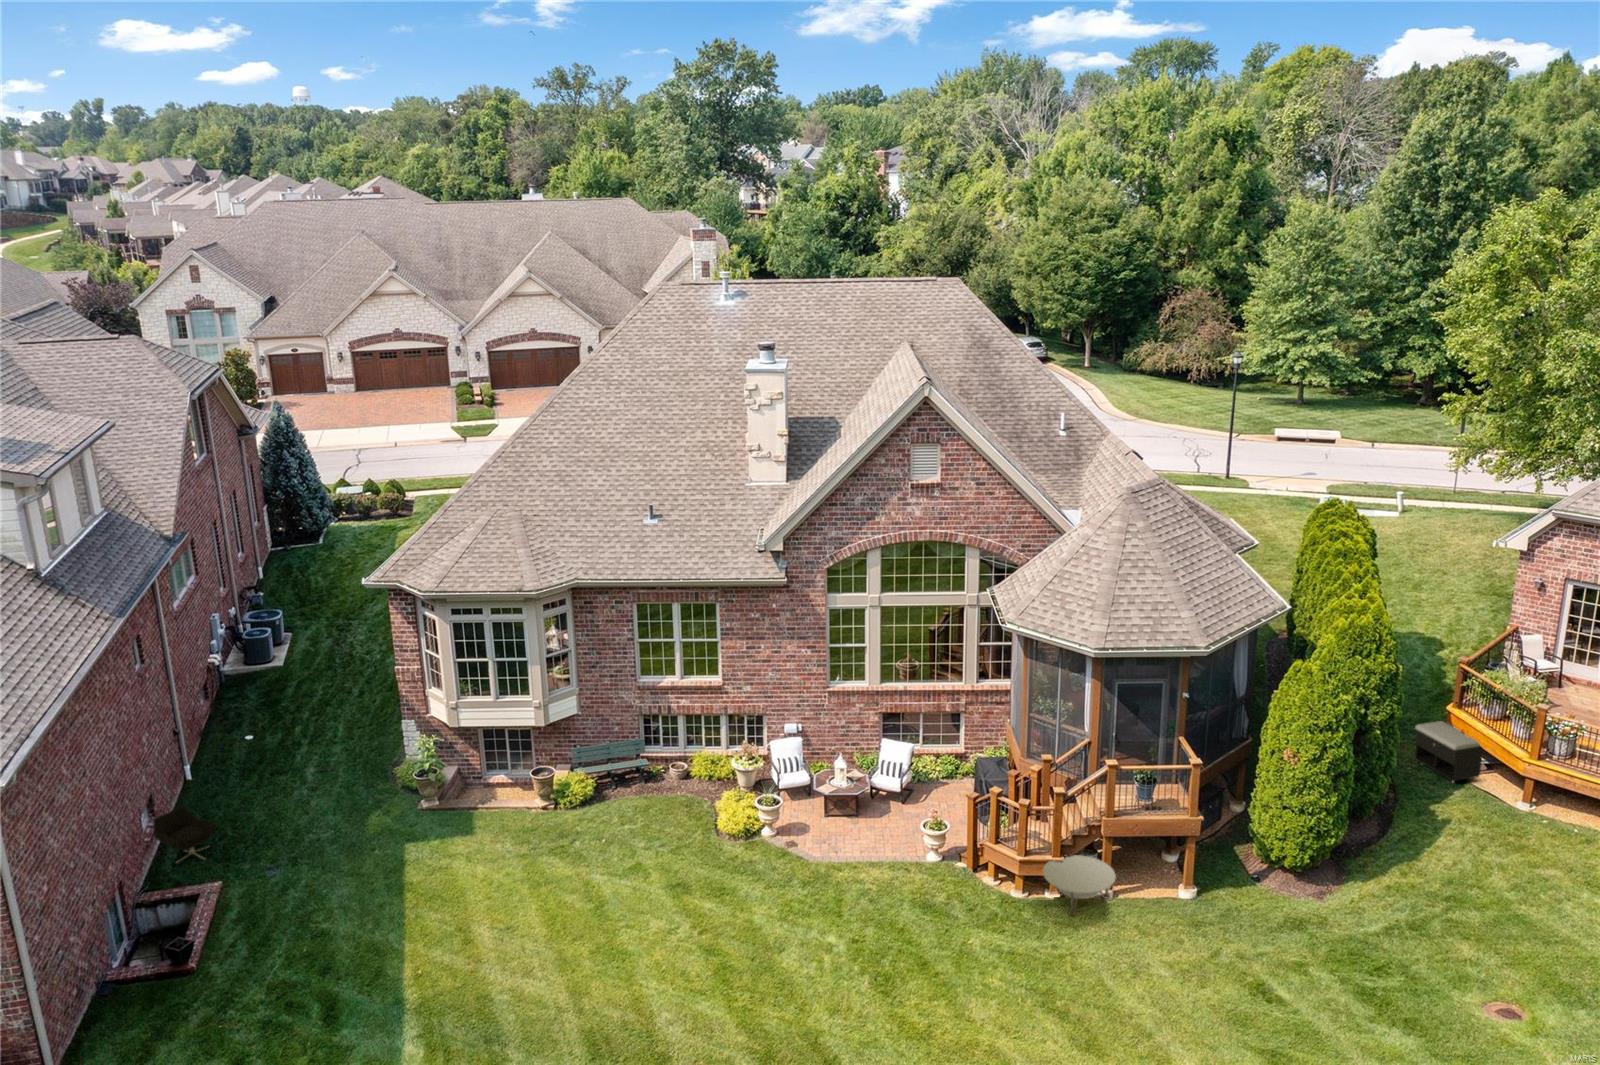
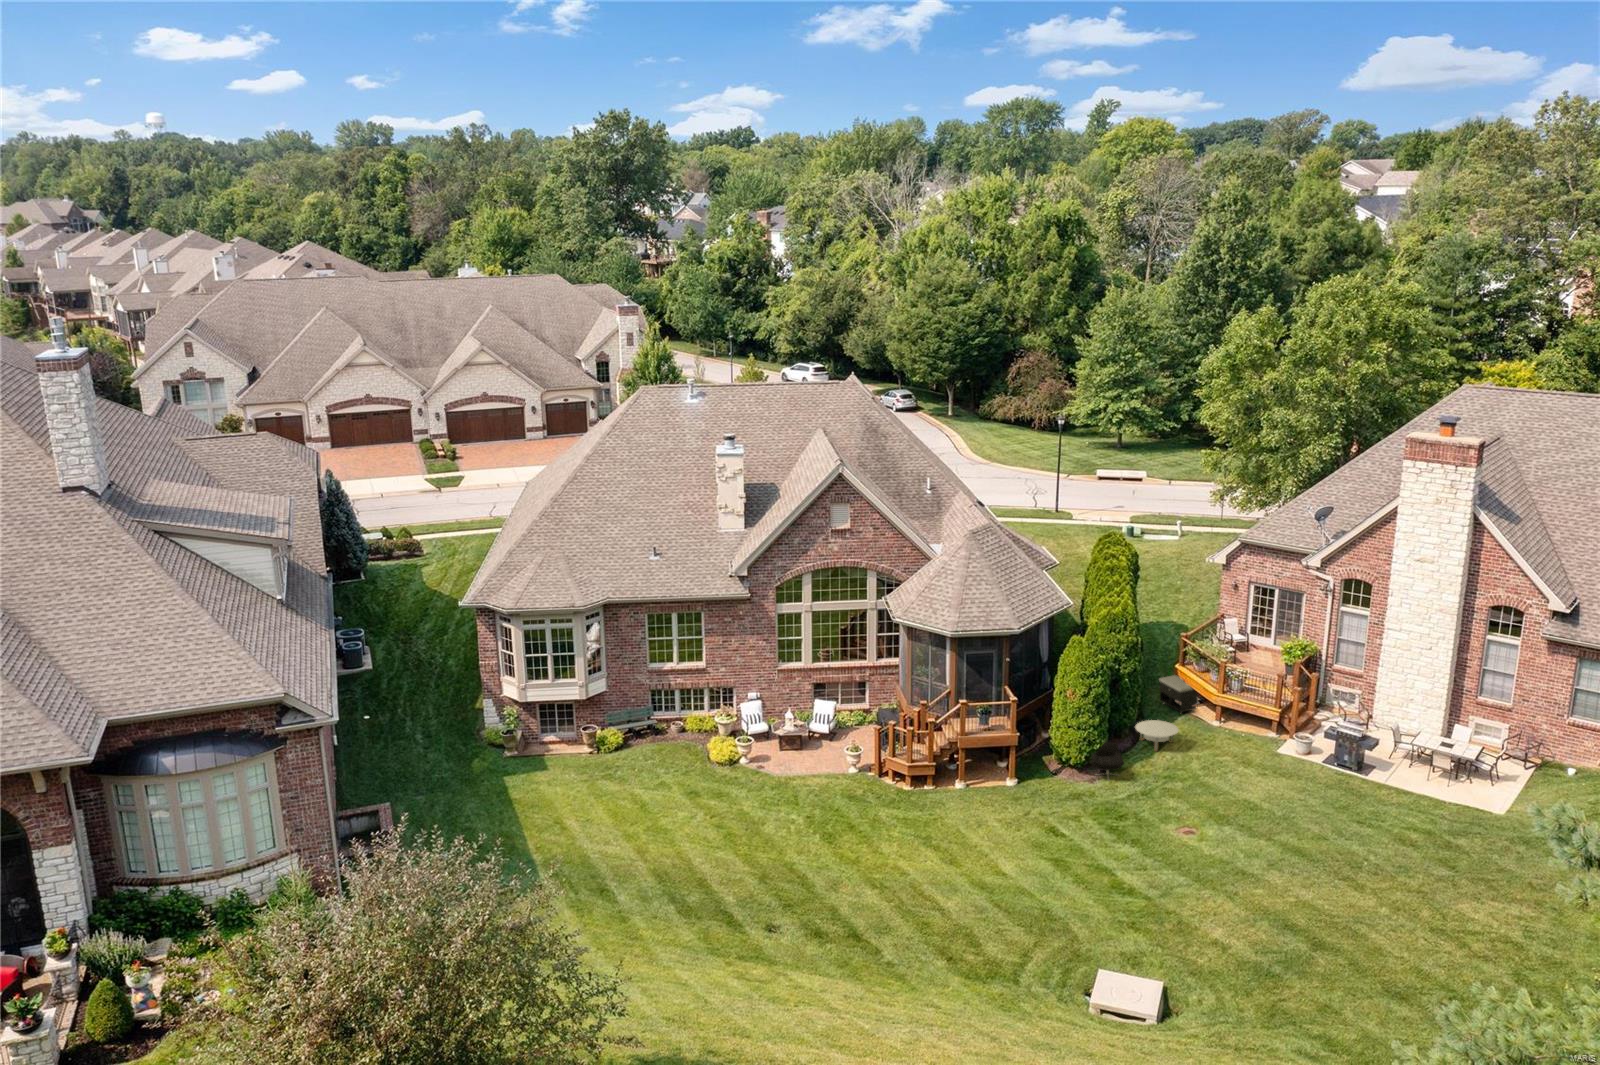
lounge chair: present [153,806,216,861] -> present [1092,742,1124,778]
round table: present [1043,855,1116,916] -> present [1135,720,1178,752]

